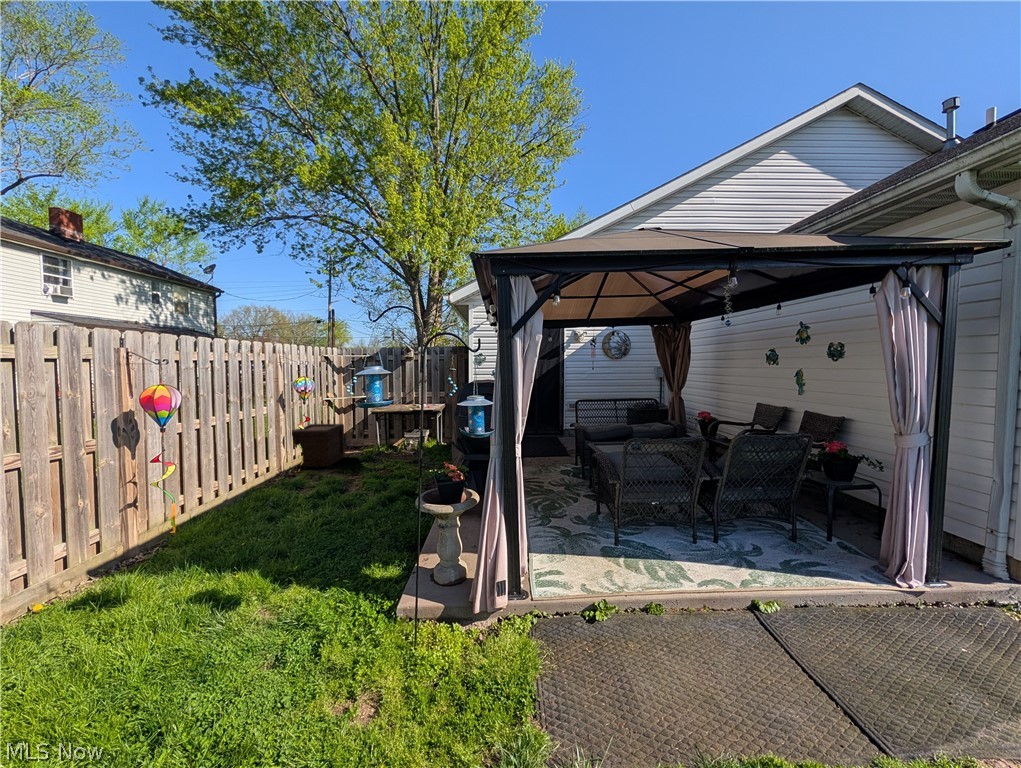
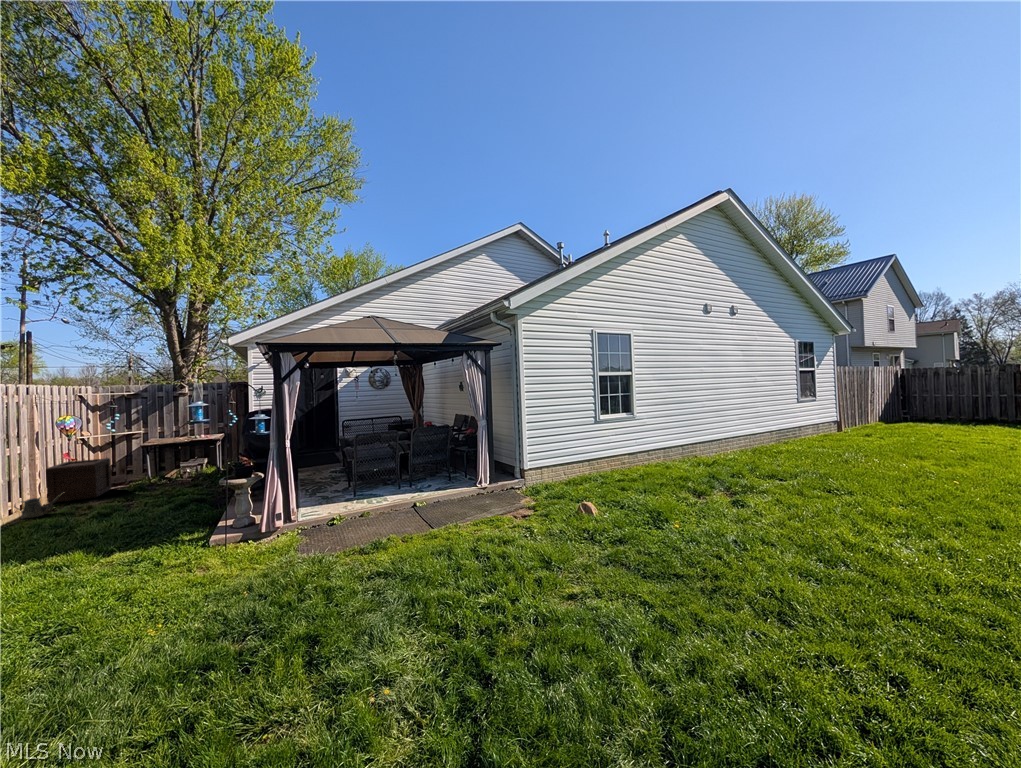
watering can: none [257,461,296,486] -> present [14,492,64,518]

